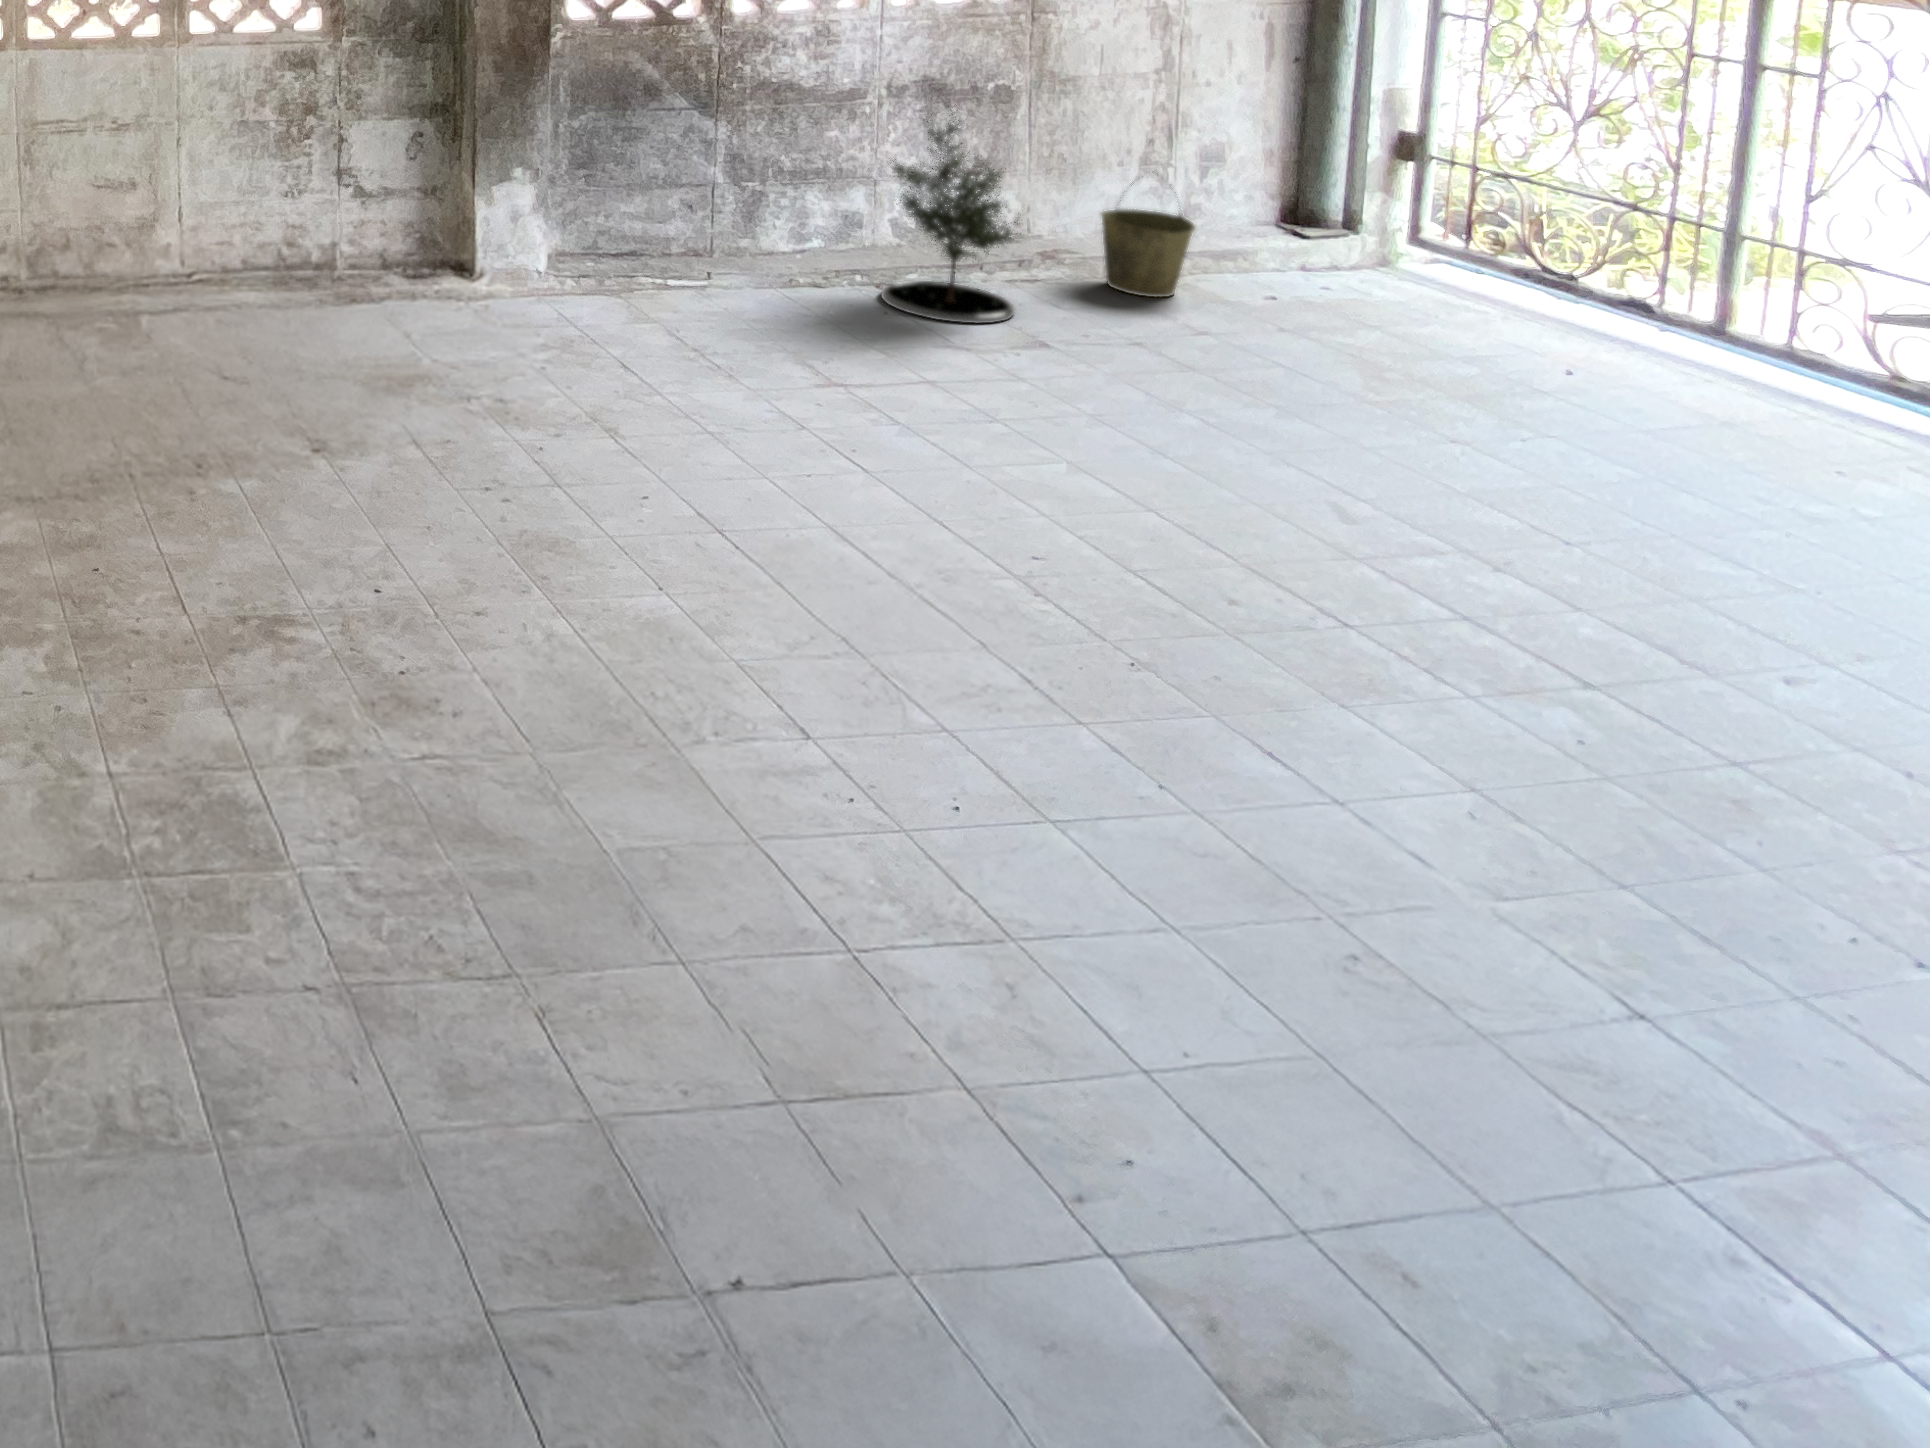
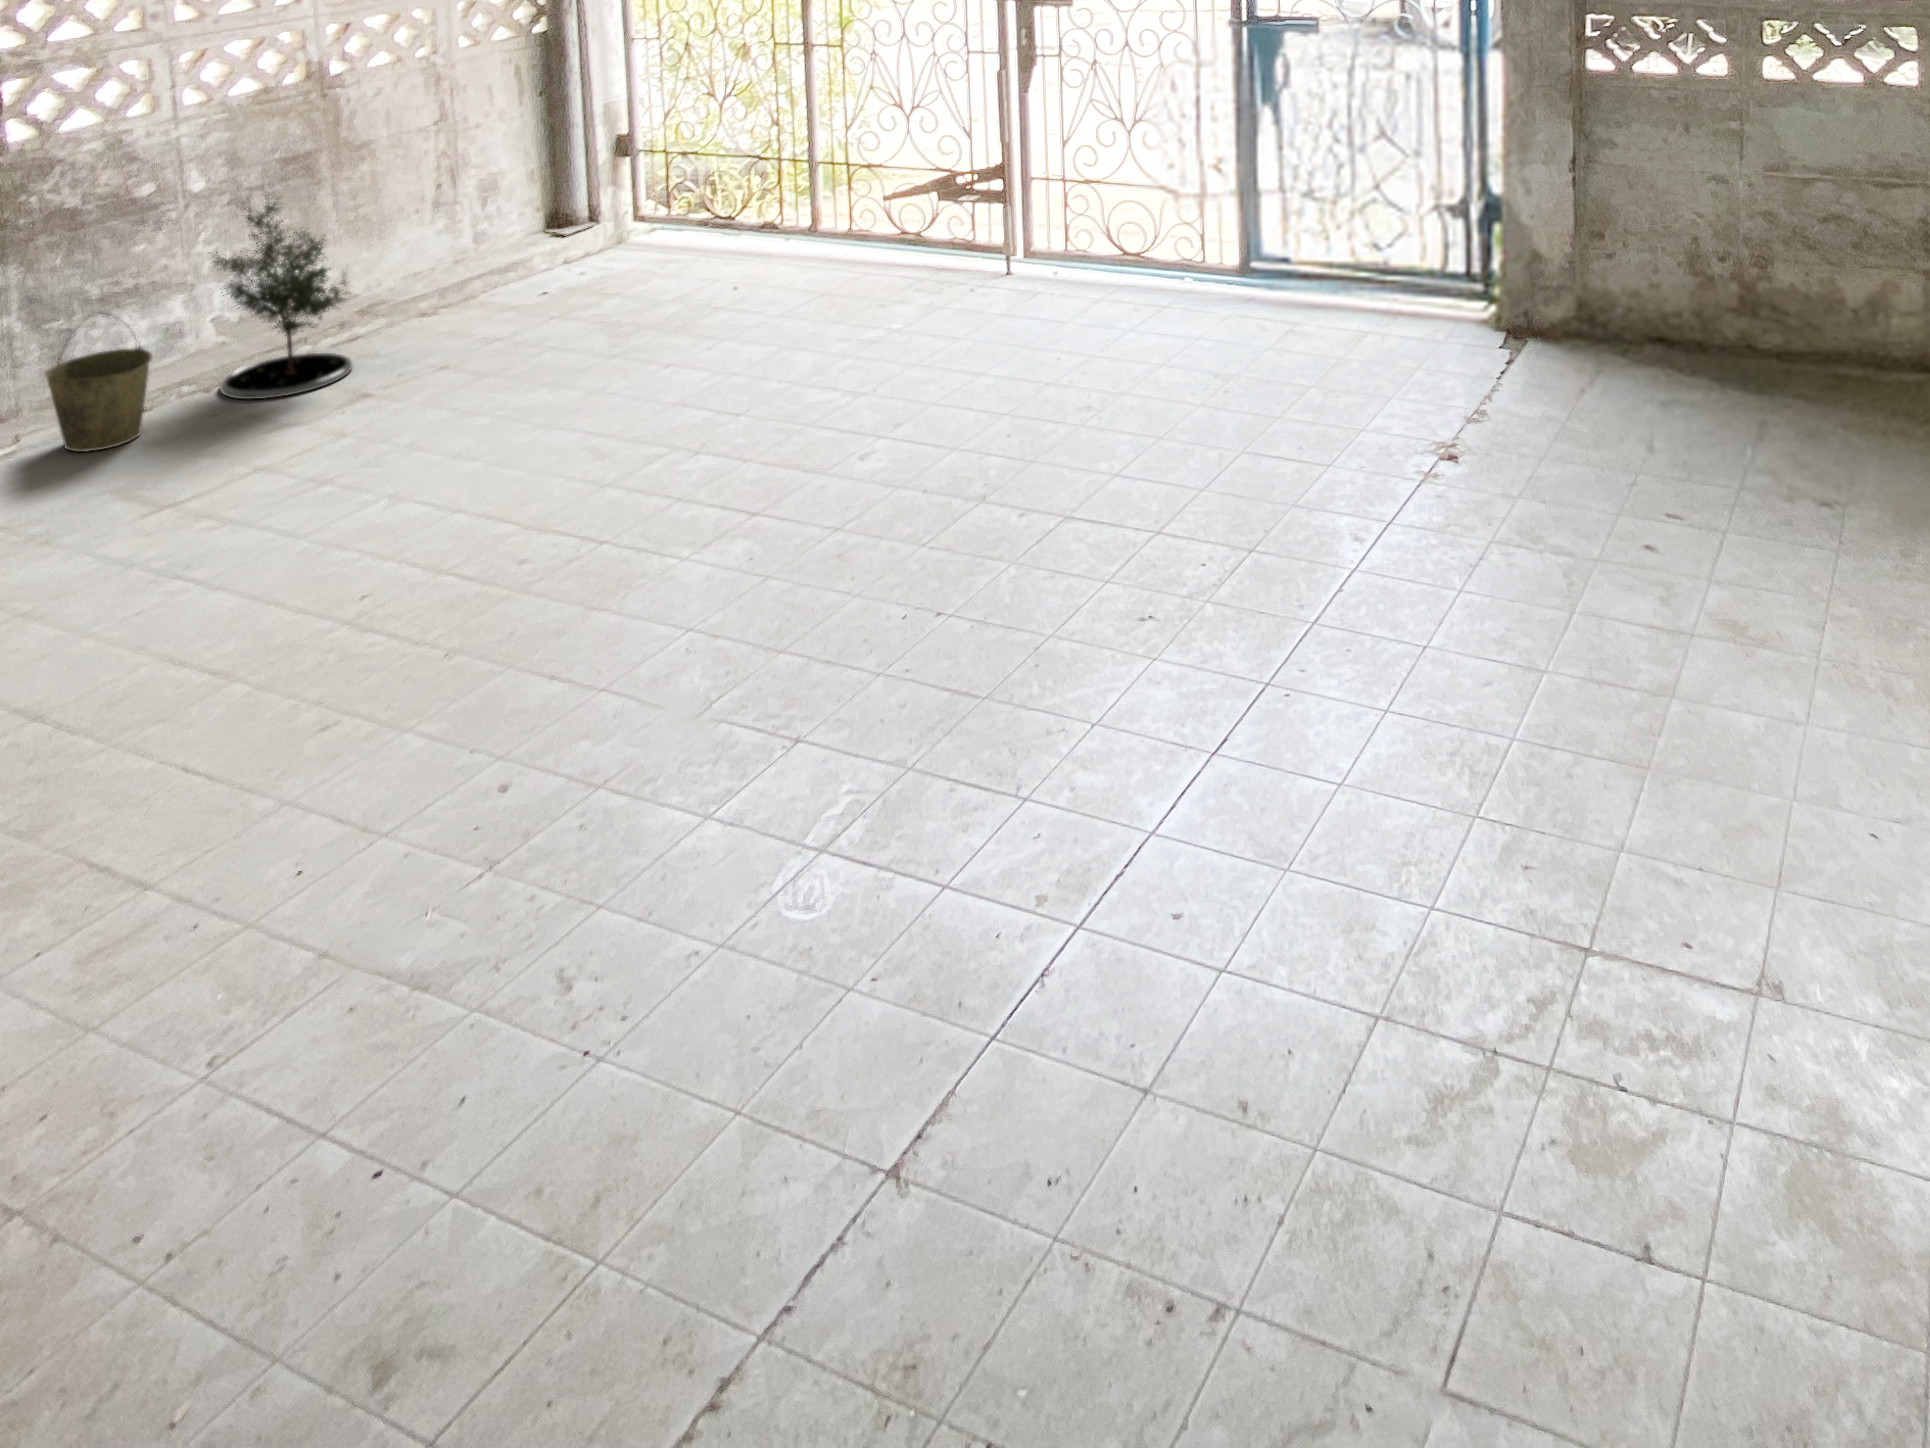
bucket: present [1101,172,1195,297] -> present [45,311,152,452]

